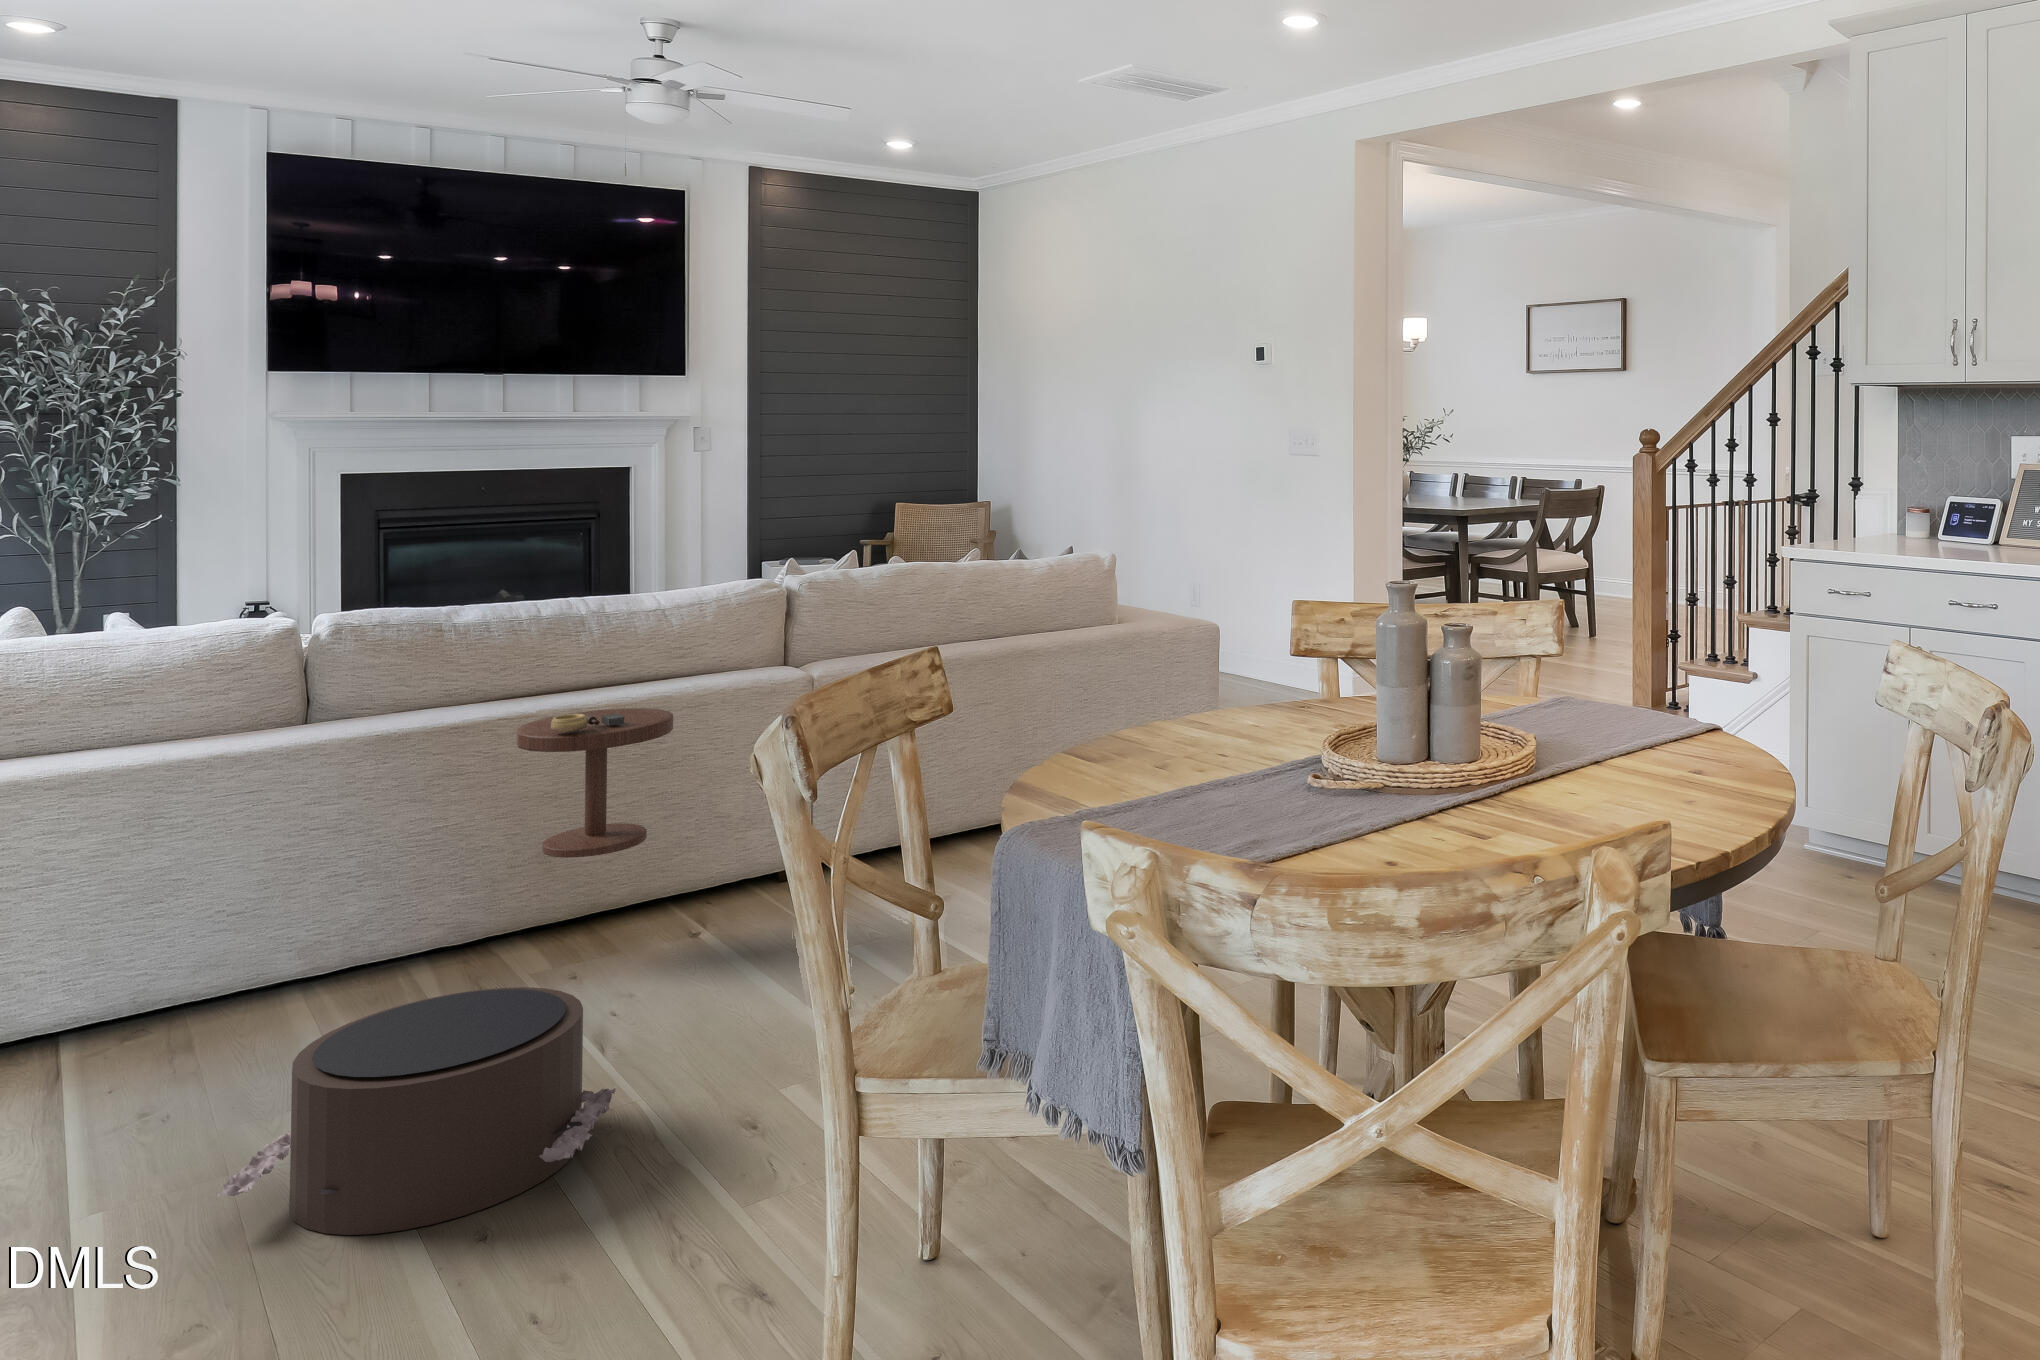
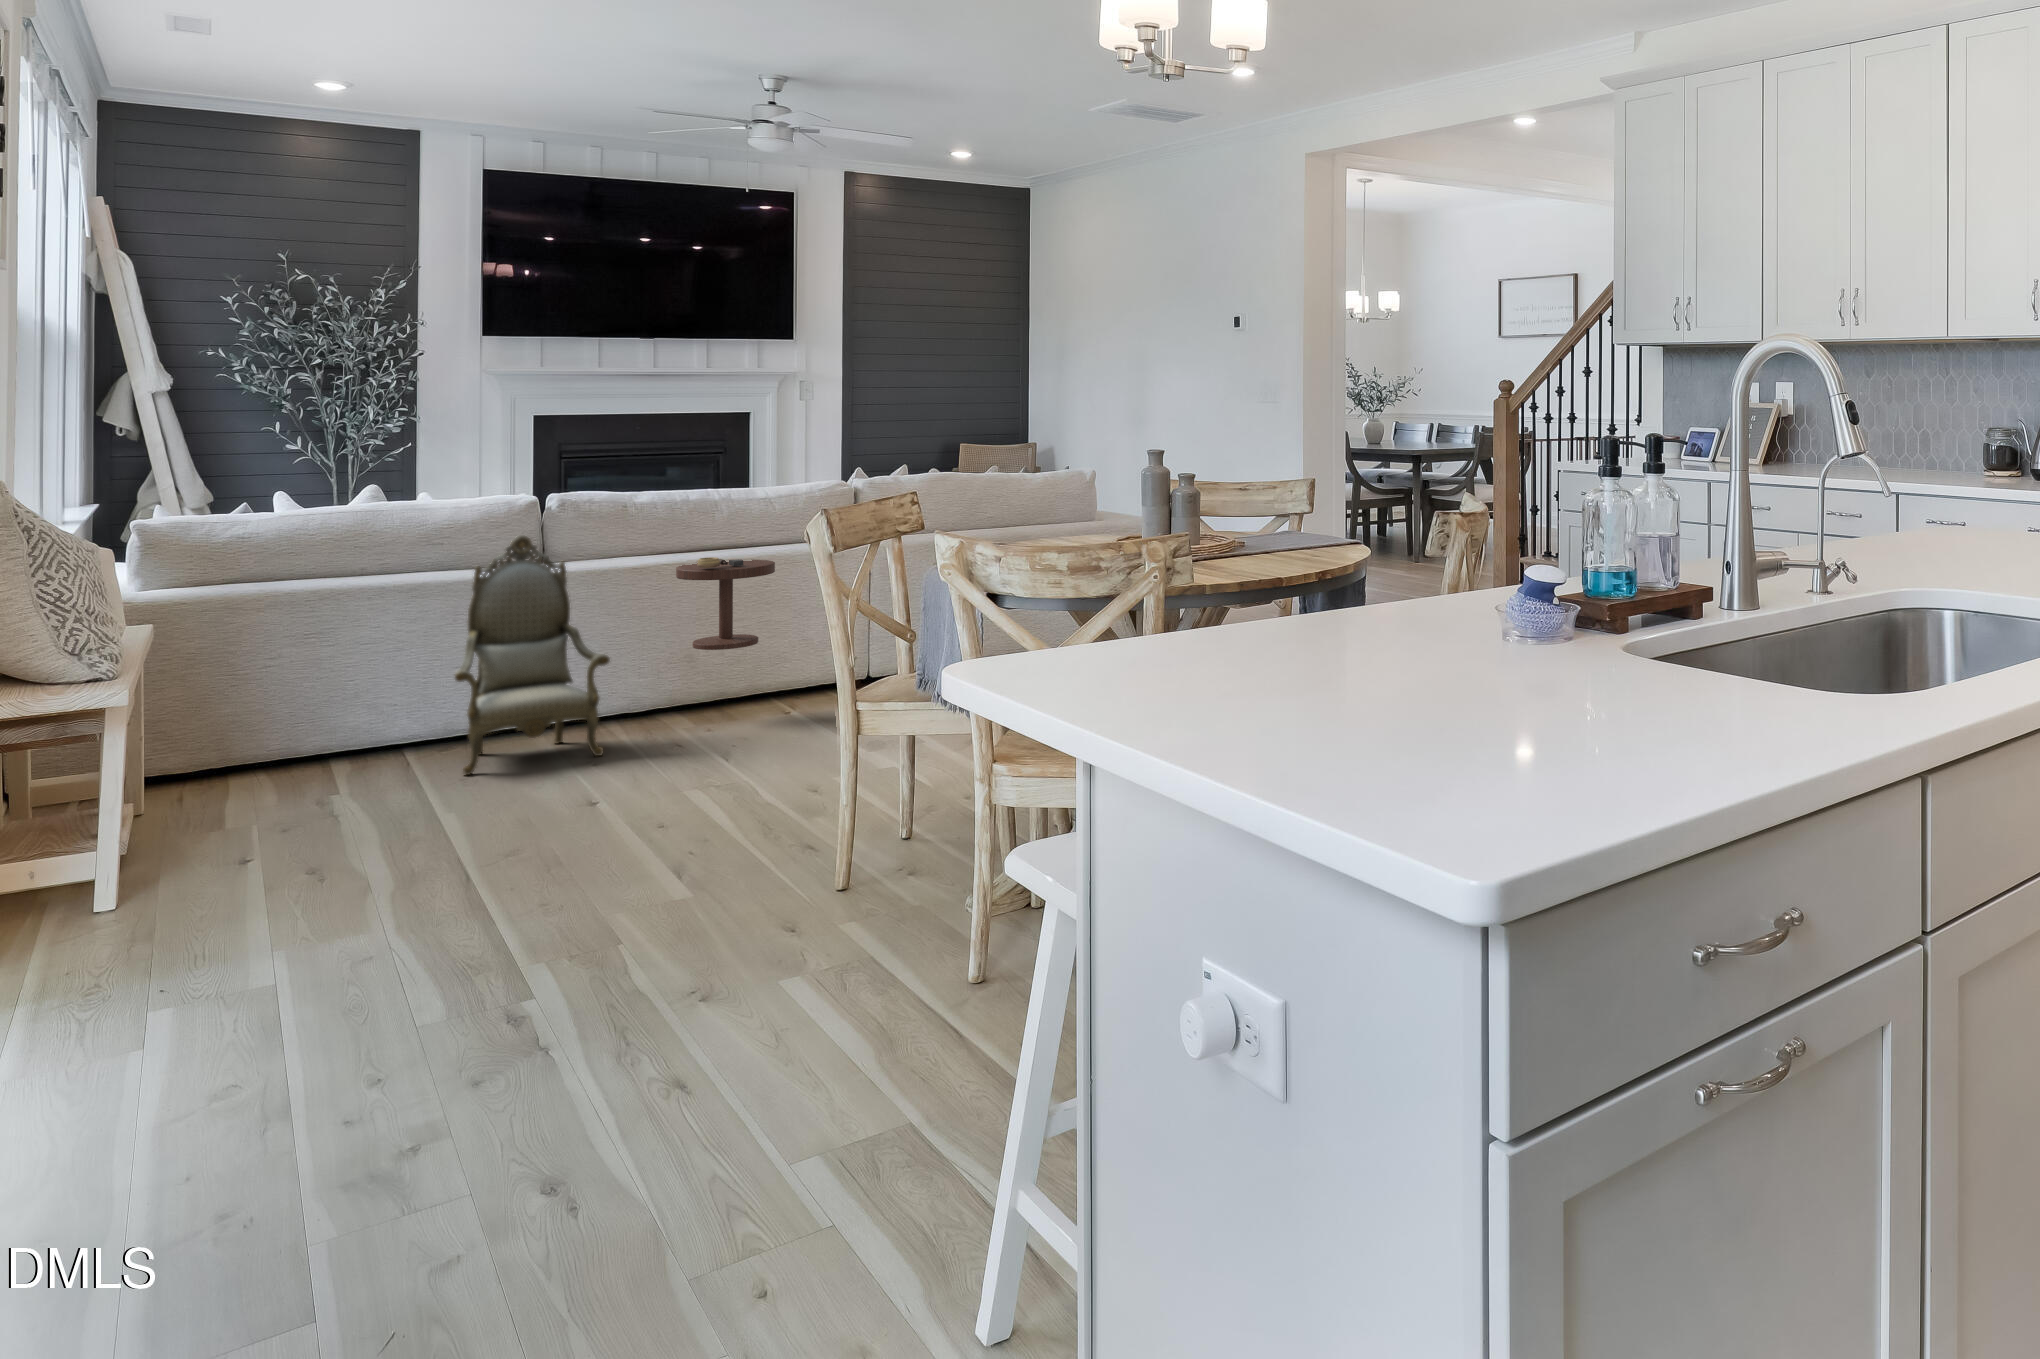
armchair: none [23,602,401,1118] -> present [455,535,610,776]
pouf: present [218,987,616,1235] -> none [524,704,738,818]

